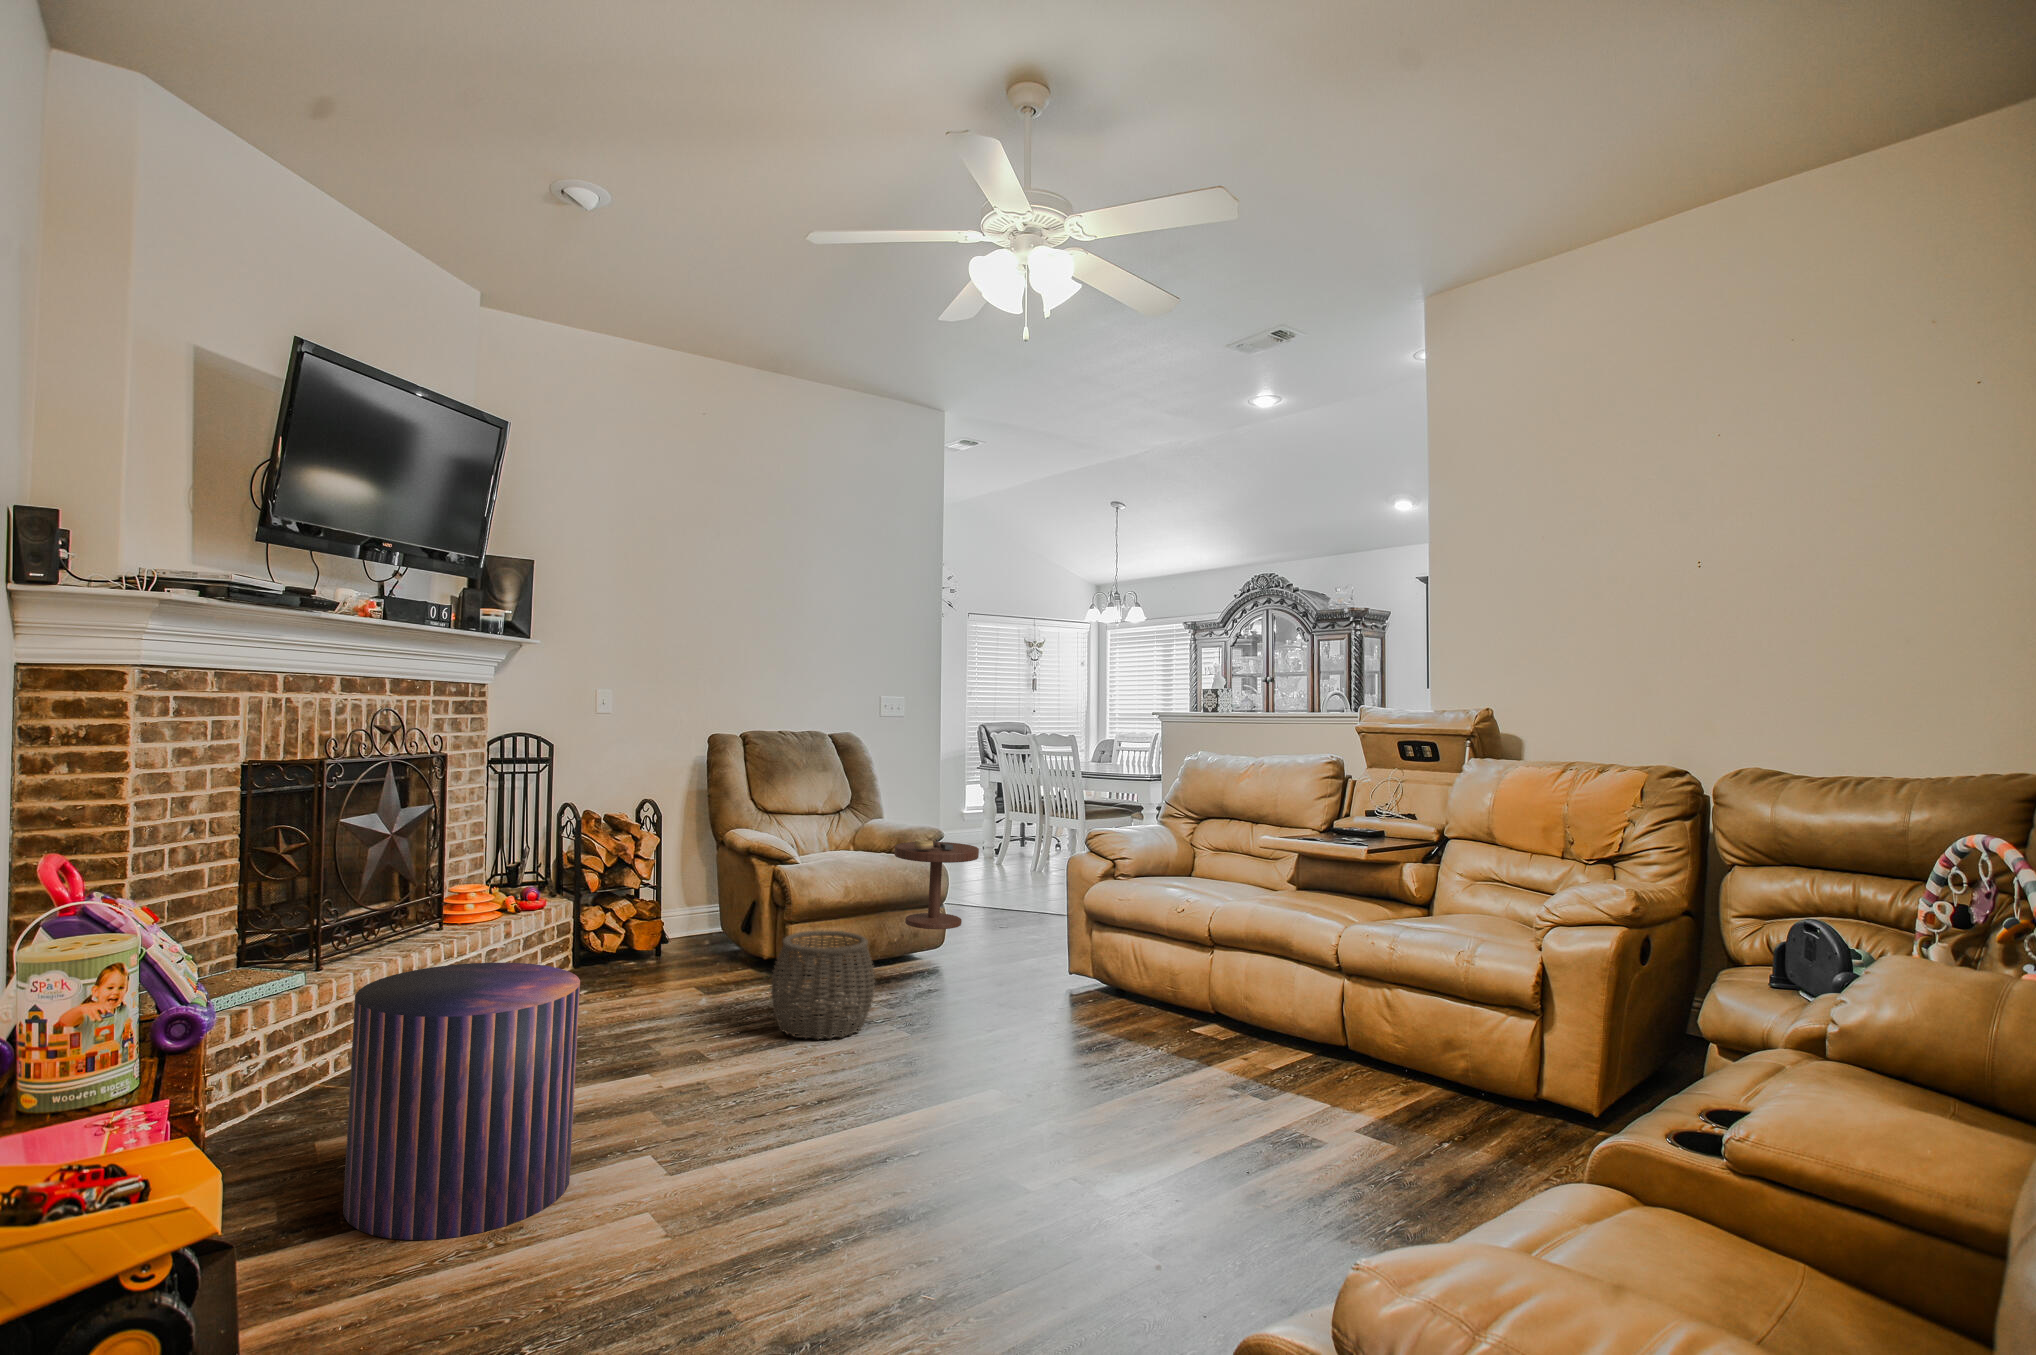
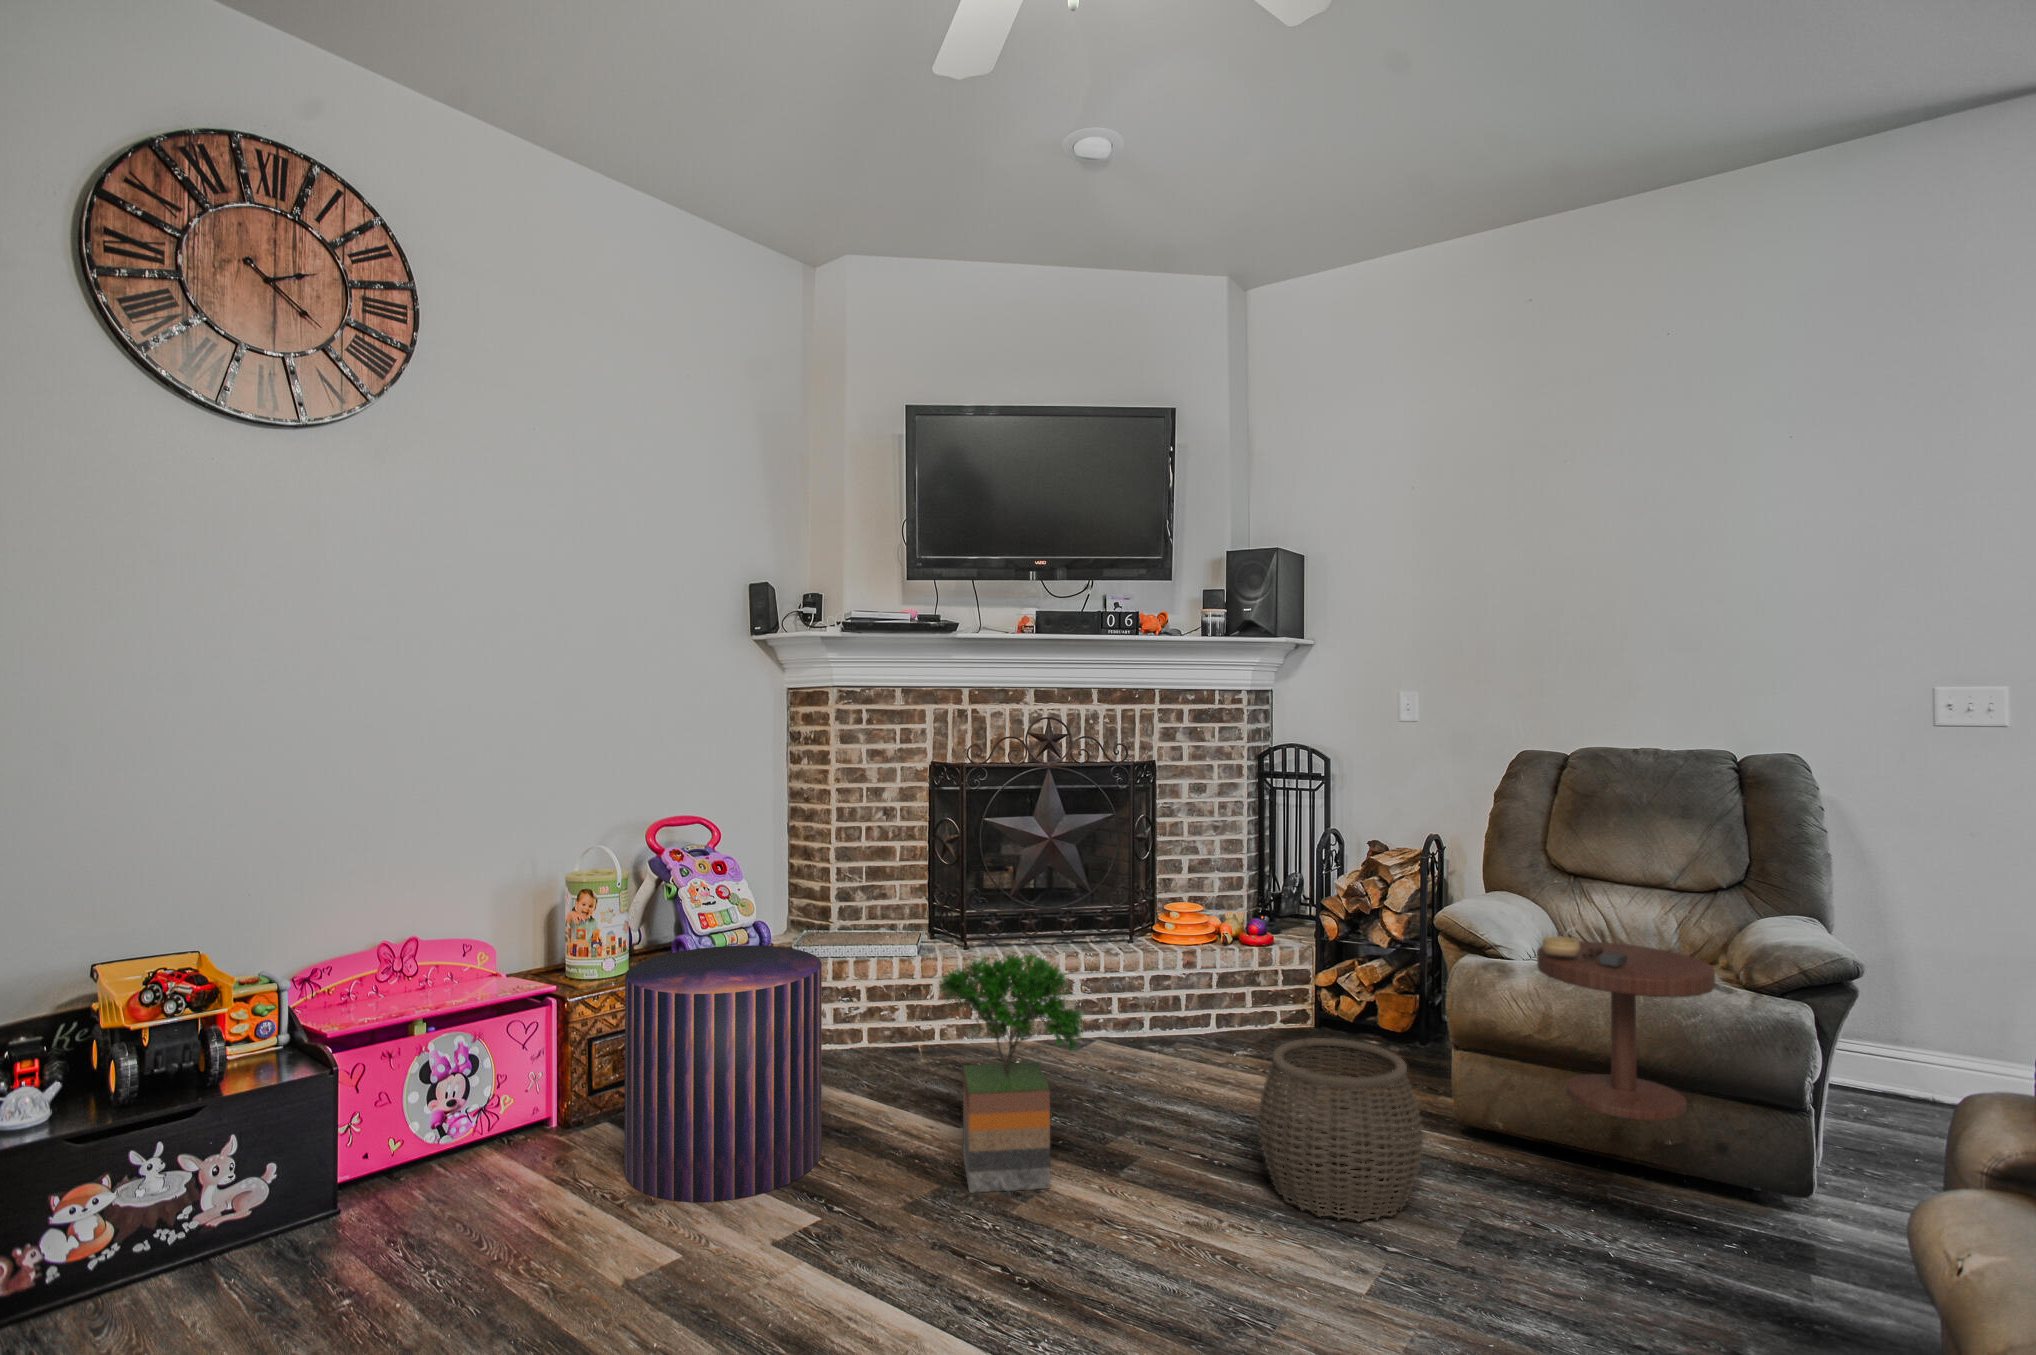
potted tree: none [604,913,751,1112] -> present [939,954,1083,1193]

